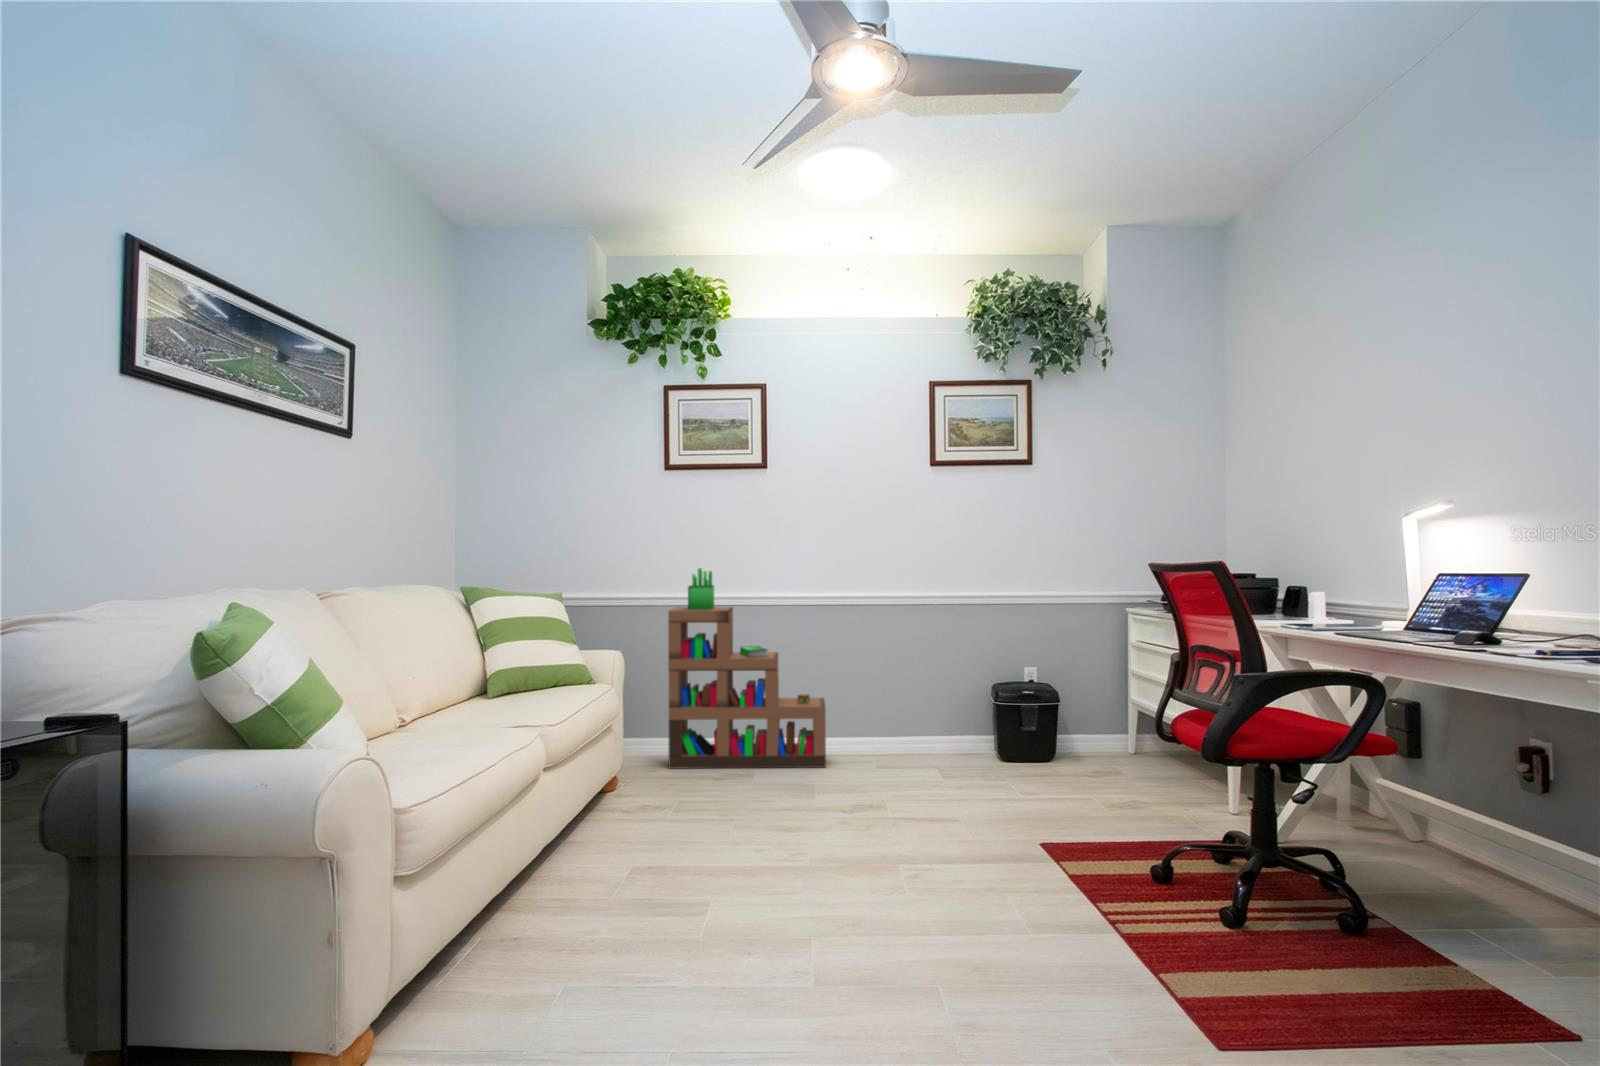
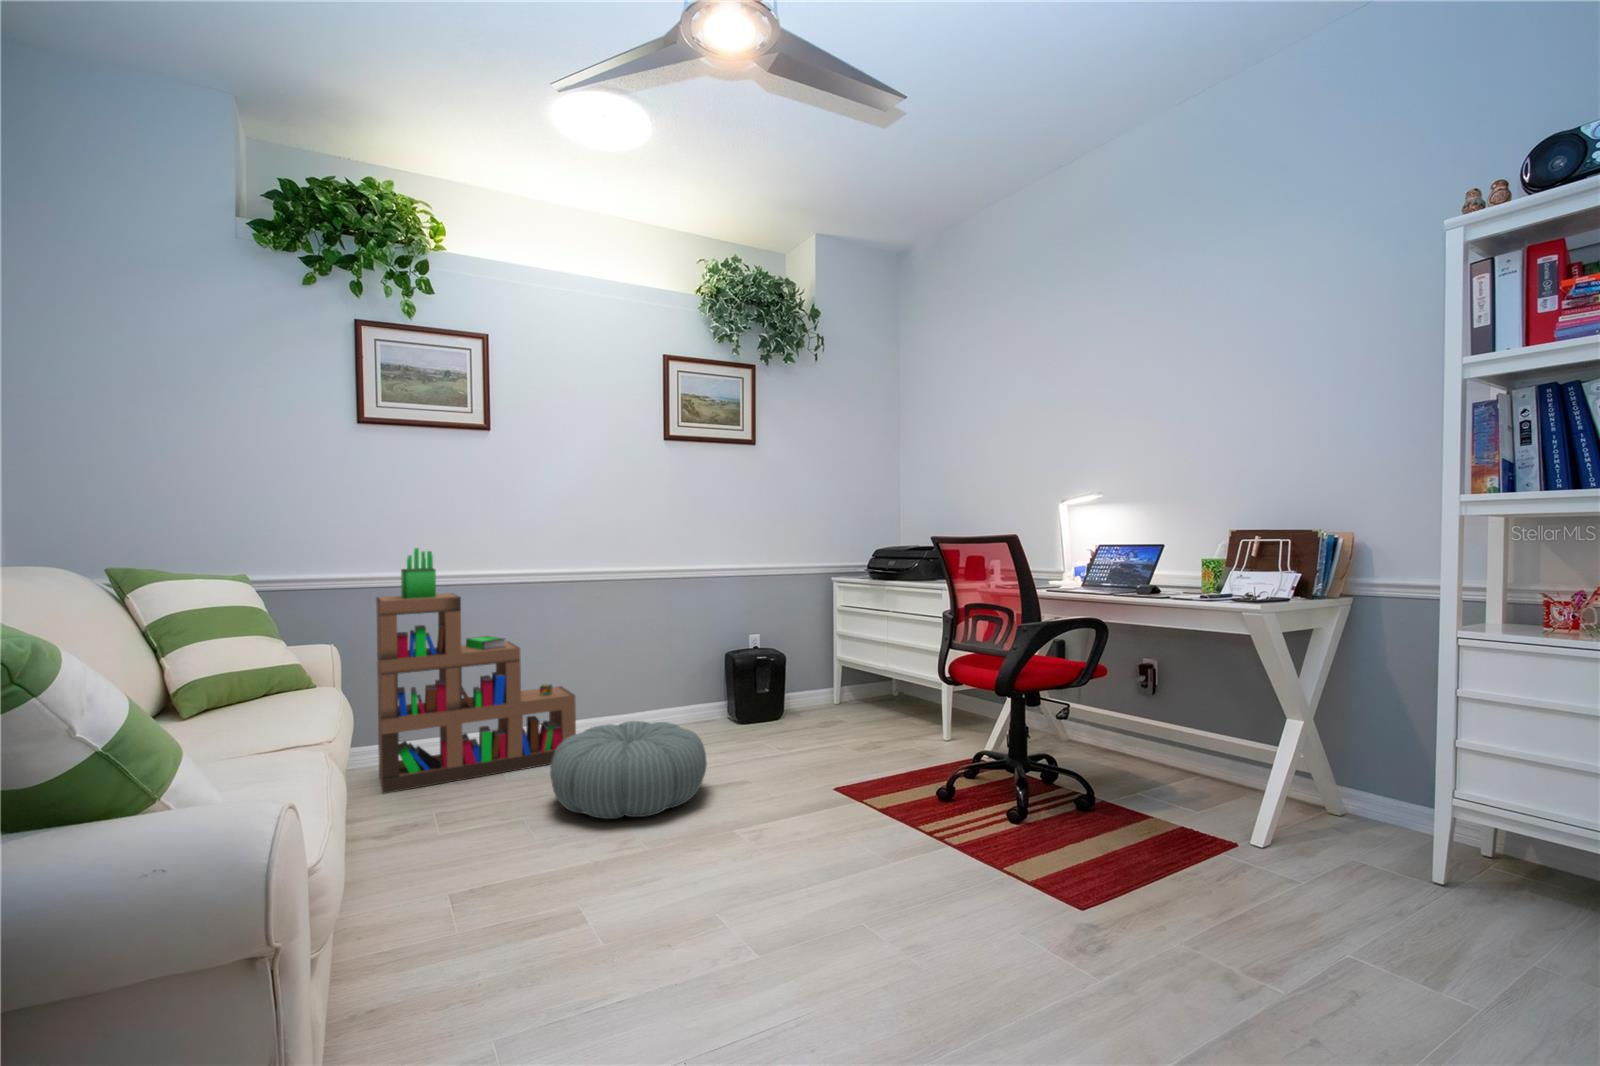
pouf: none [765,737,911,828] -> present [550,721,707,819]

